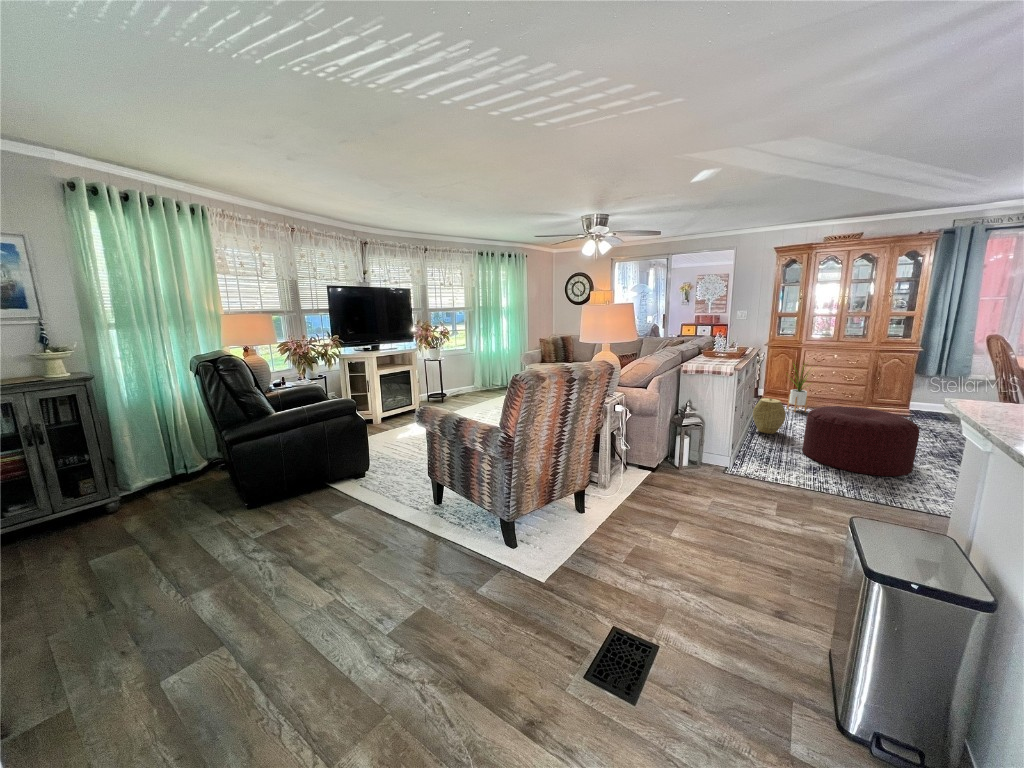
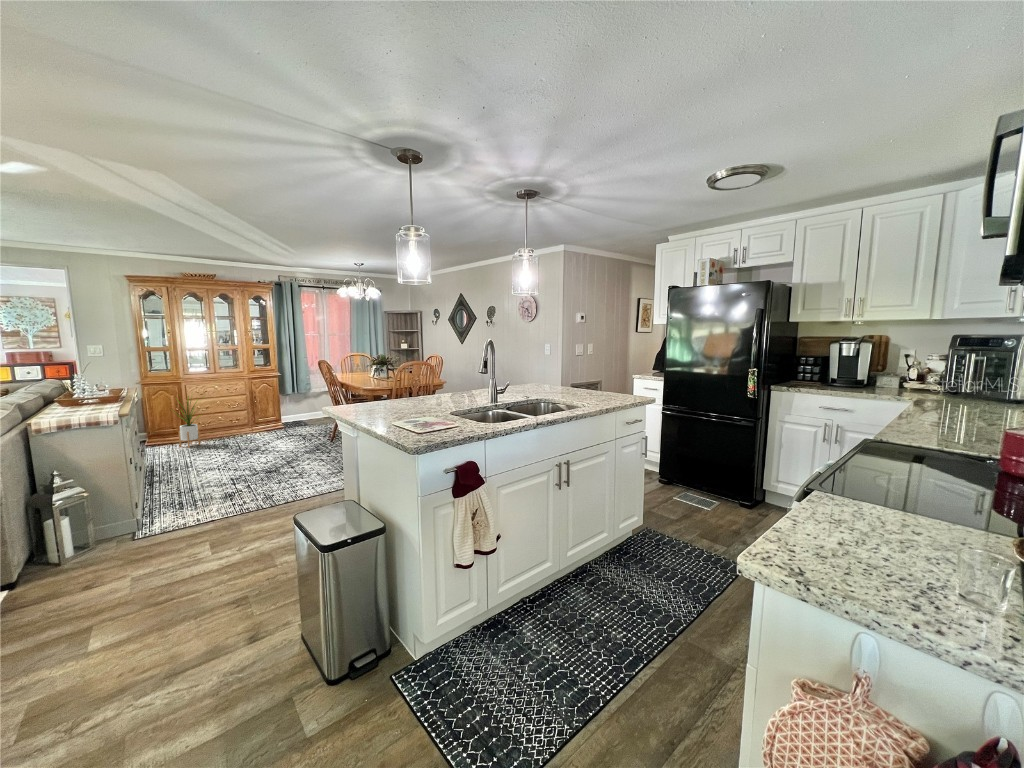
woven basket: present [753,398,786,434] -> none [145,439,185,479]
ottoman: present [802,406,919,476] -> none [210,428,299,488]

